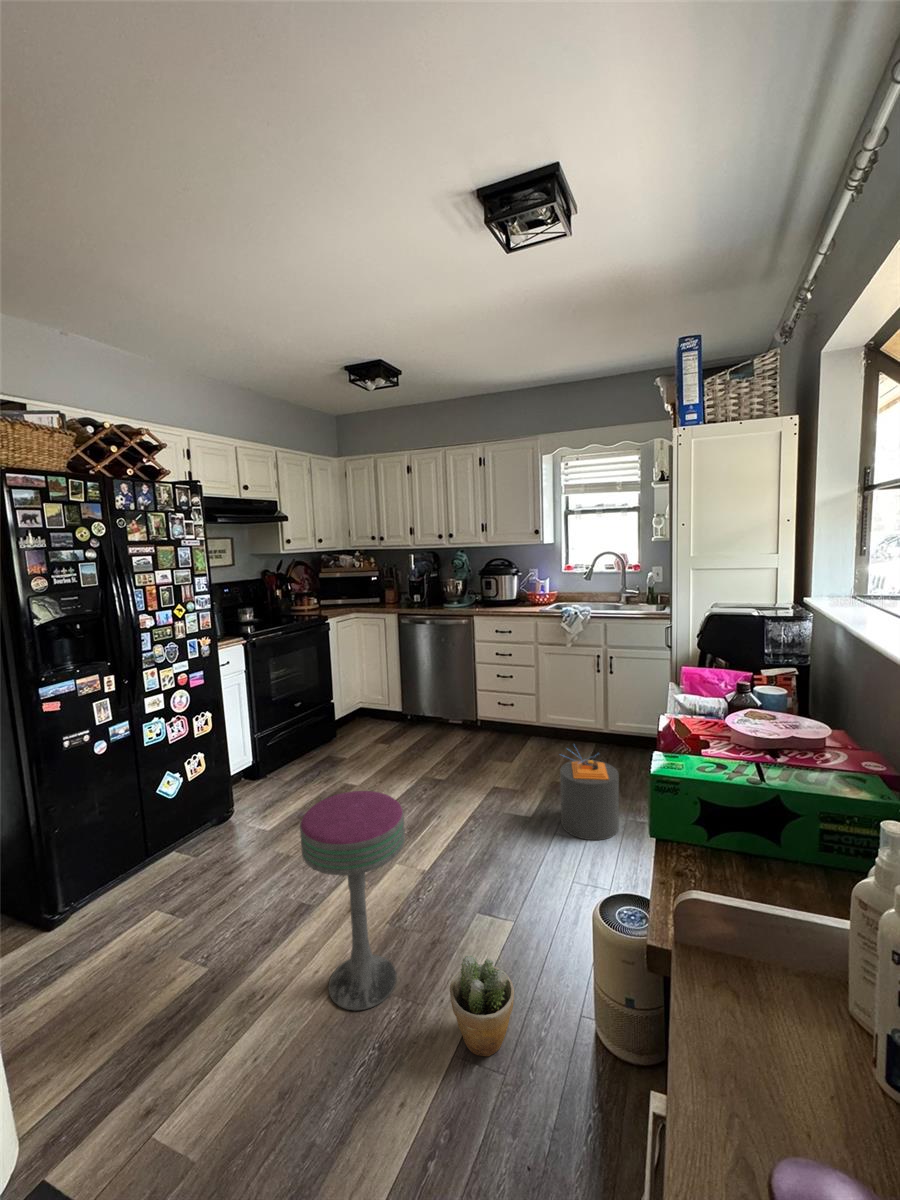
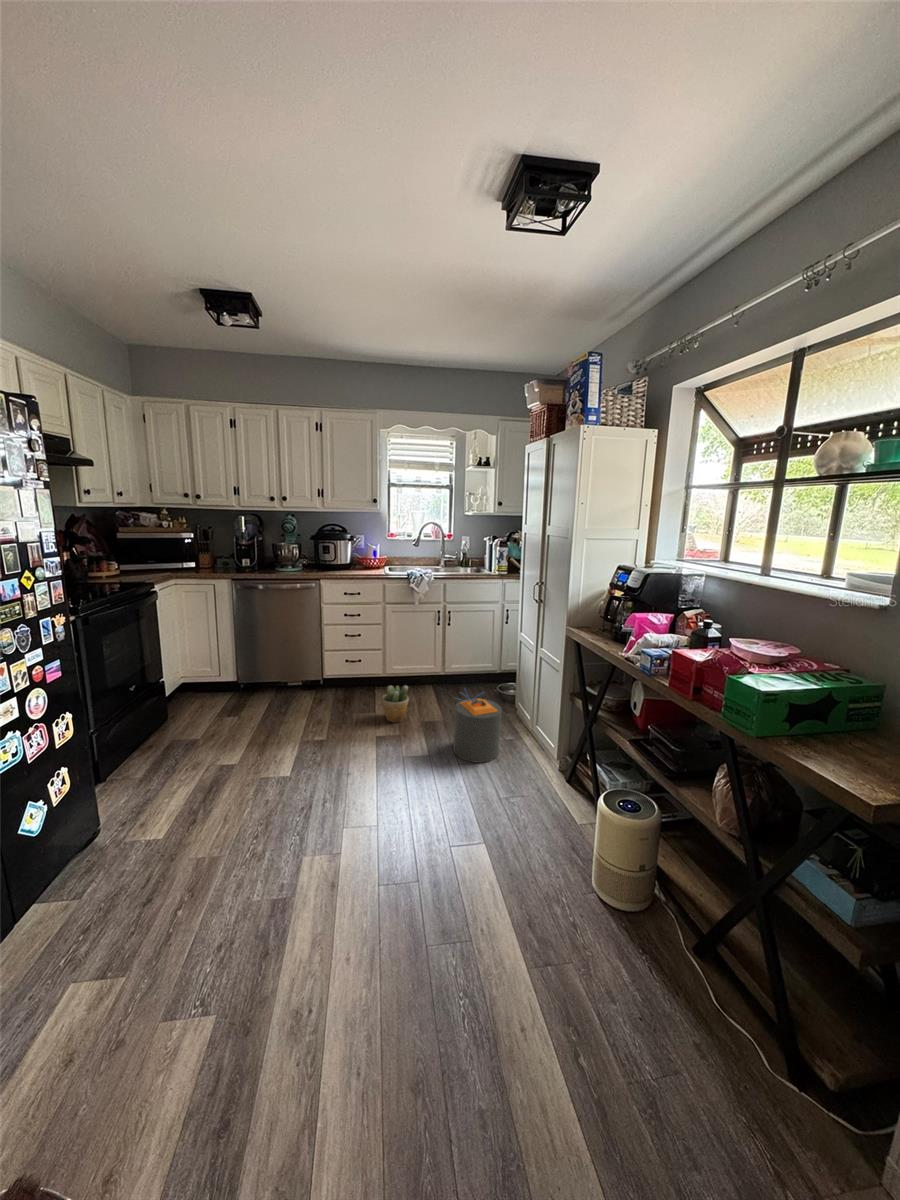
bar stool: present [300,791,405,1011] -> none [352,760,457,977]
potted plant: present [450,955,514,1056] -> present [382,686,409,722]

